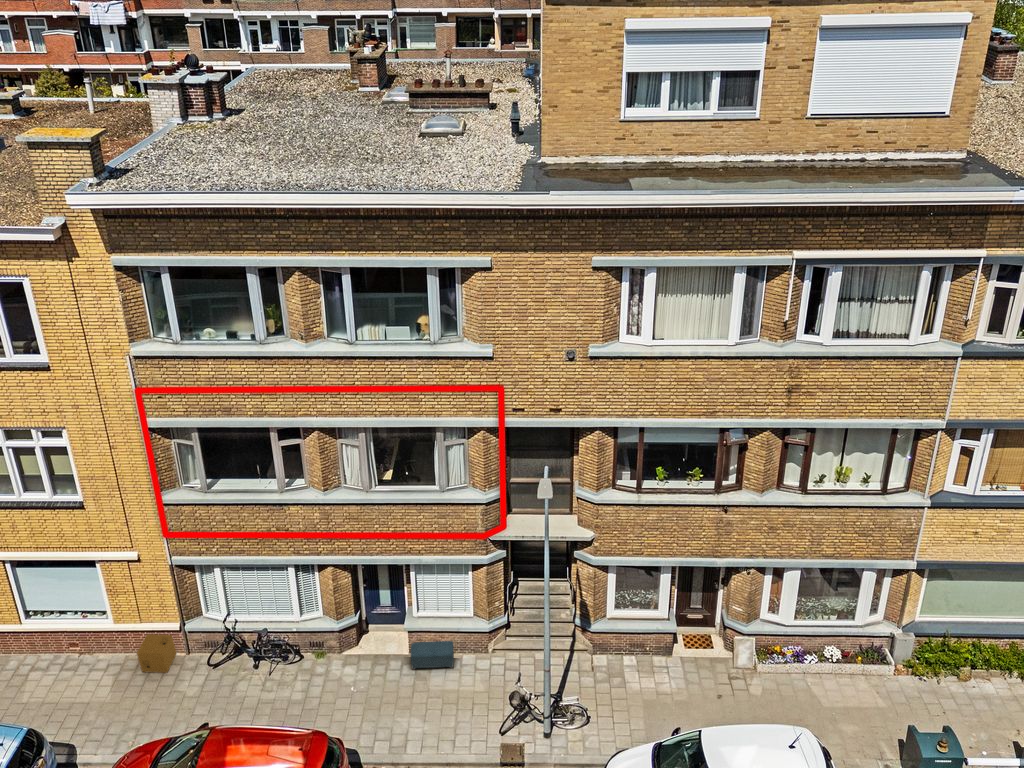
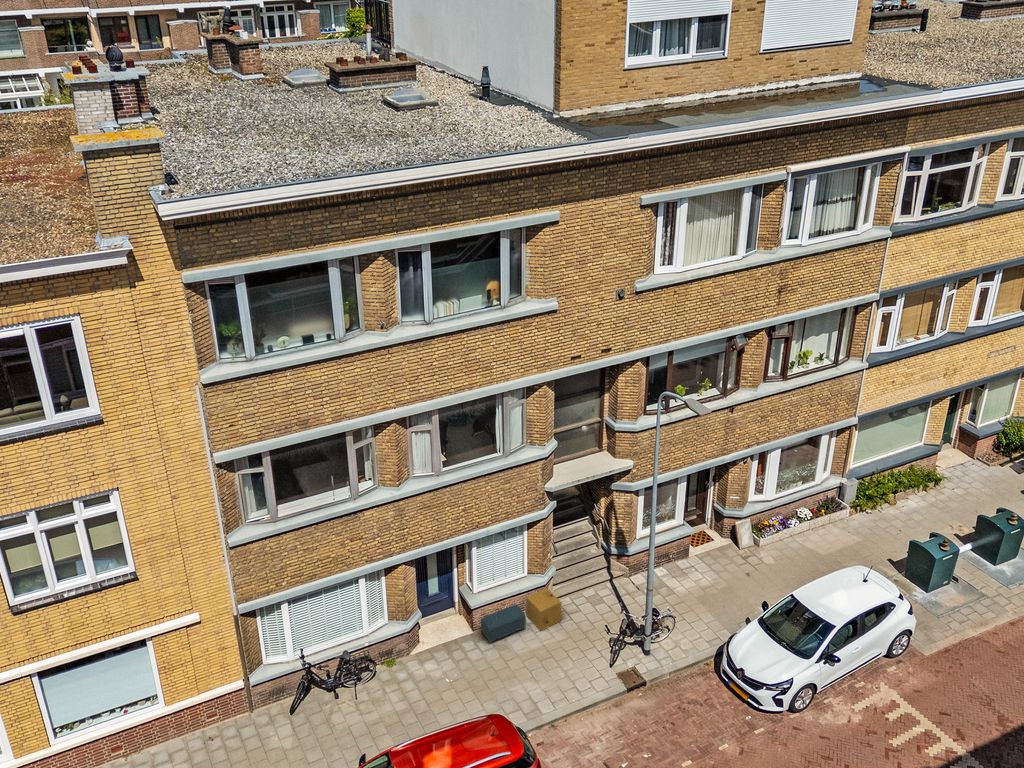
cardboard box: present [137,634,177,673] -> present [526,588,561,631]

